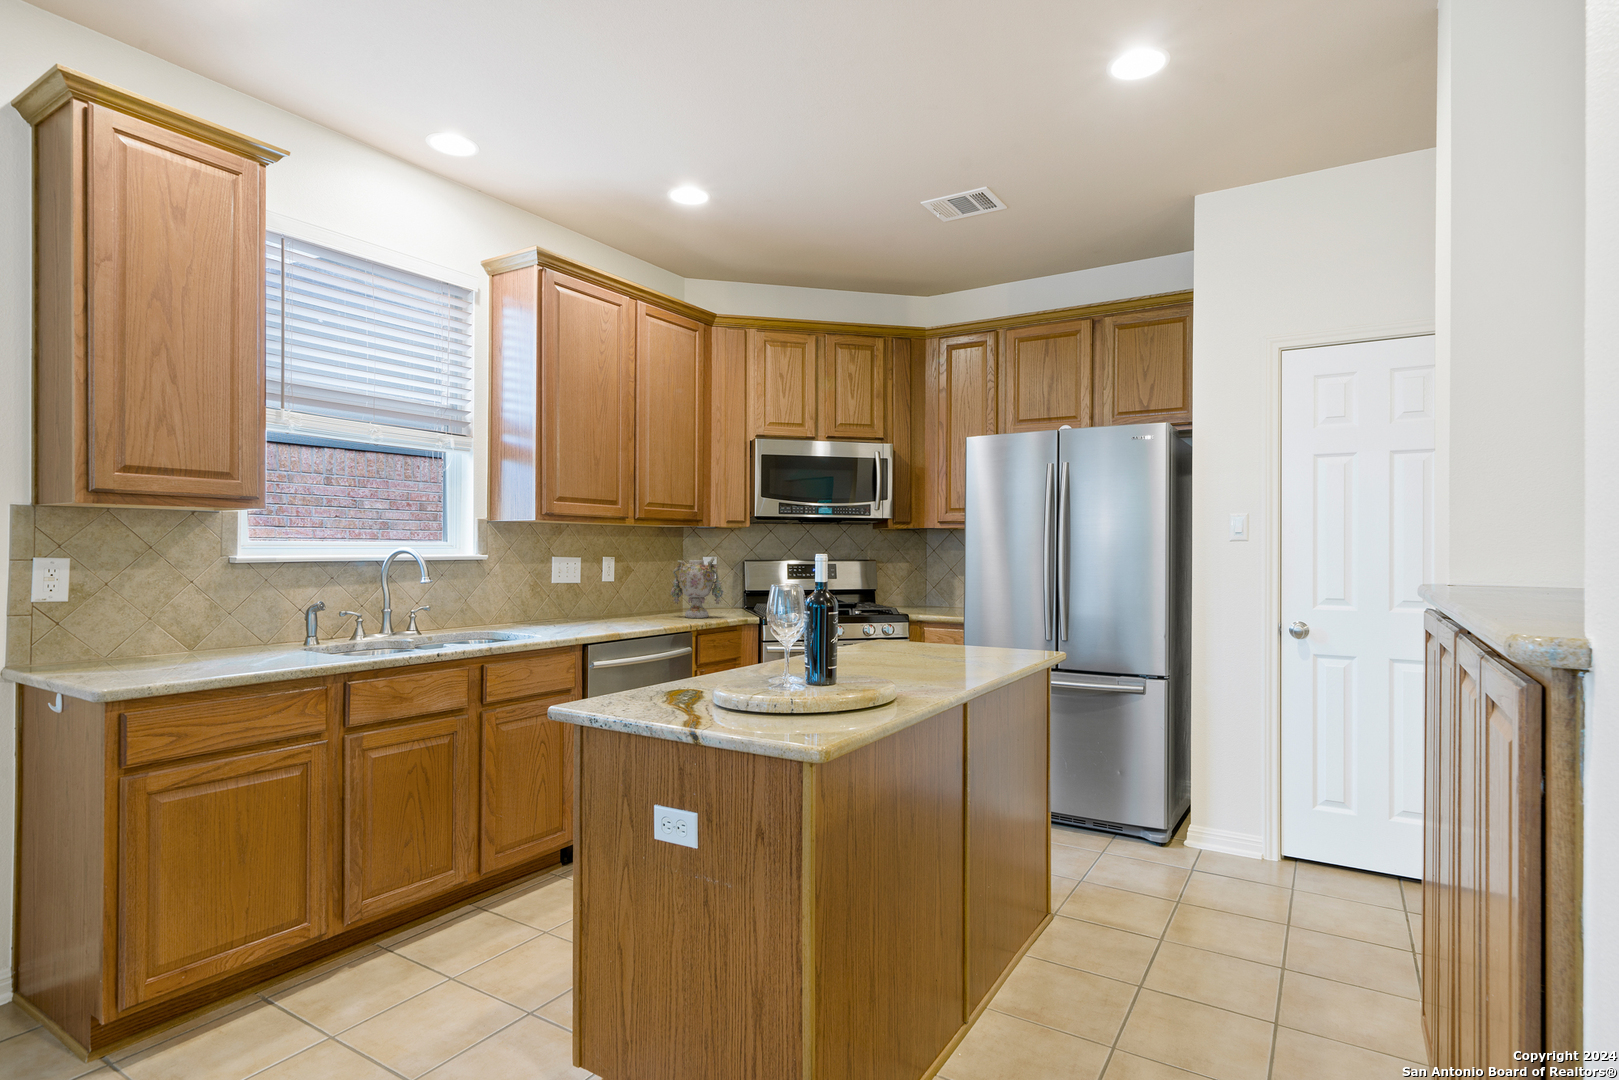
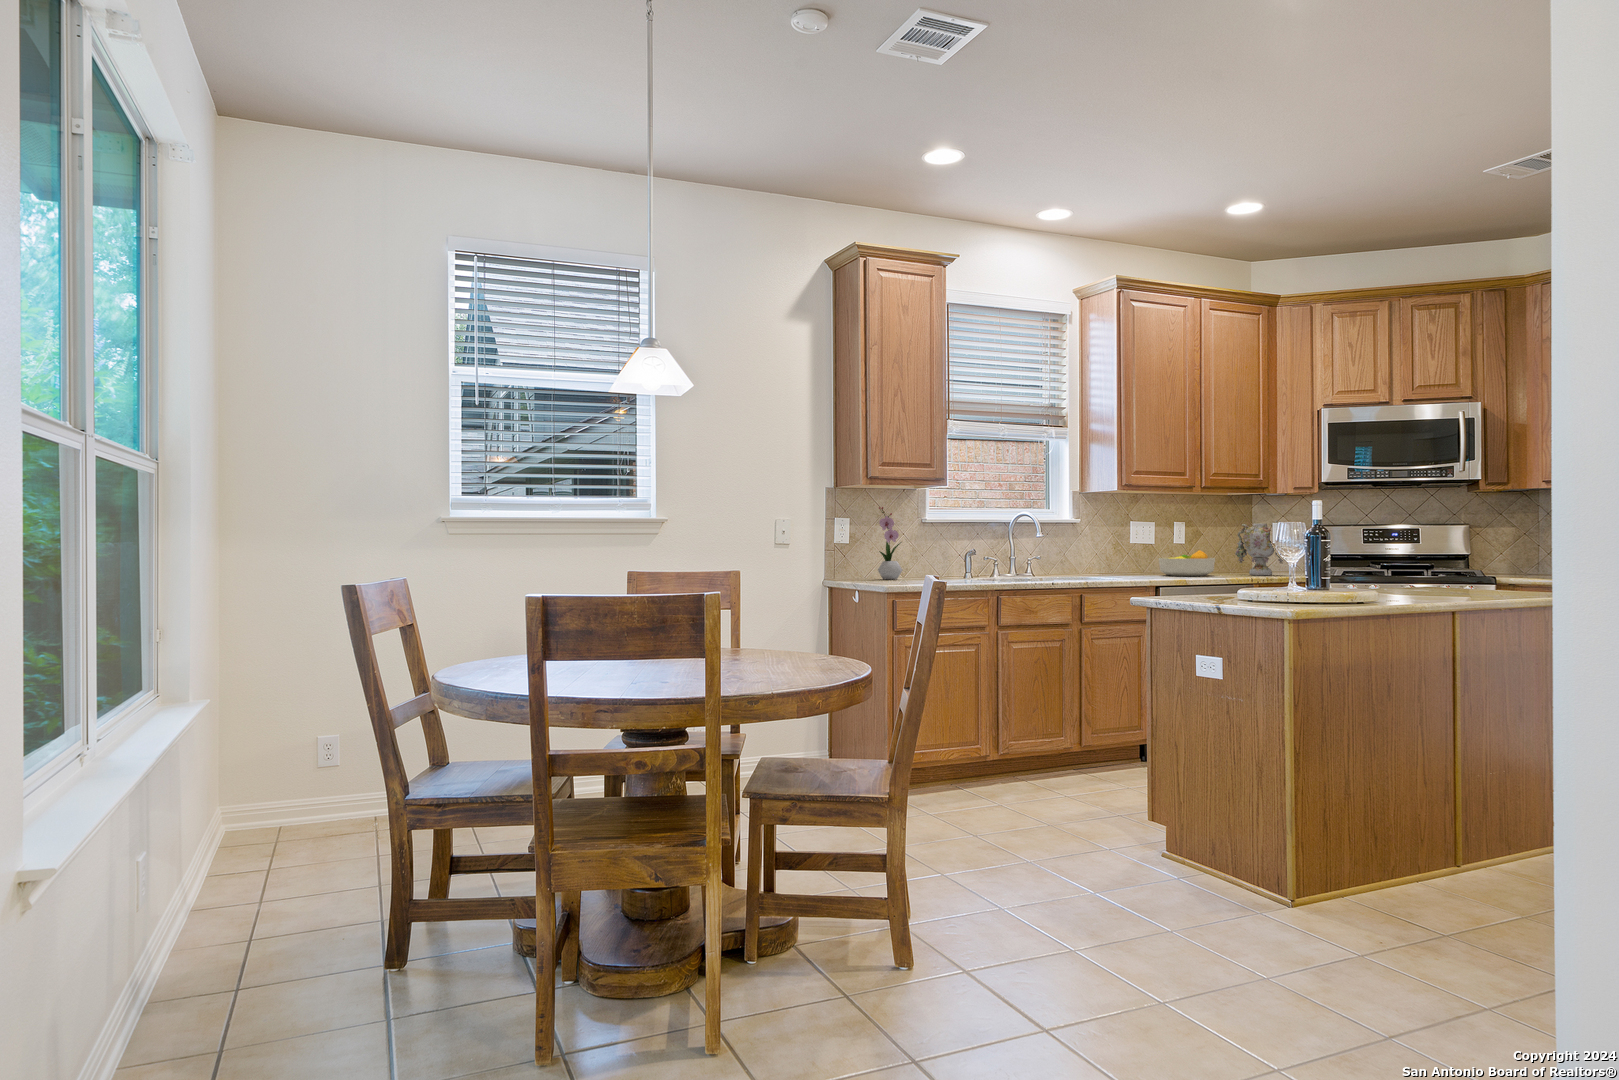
flower arrangement: none [128,540,182,661] -> present [878,507,902,579]
fruit bowl: none [586,591,650,624] -> present [1158,550,1215,576]

